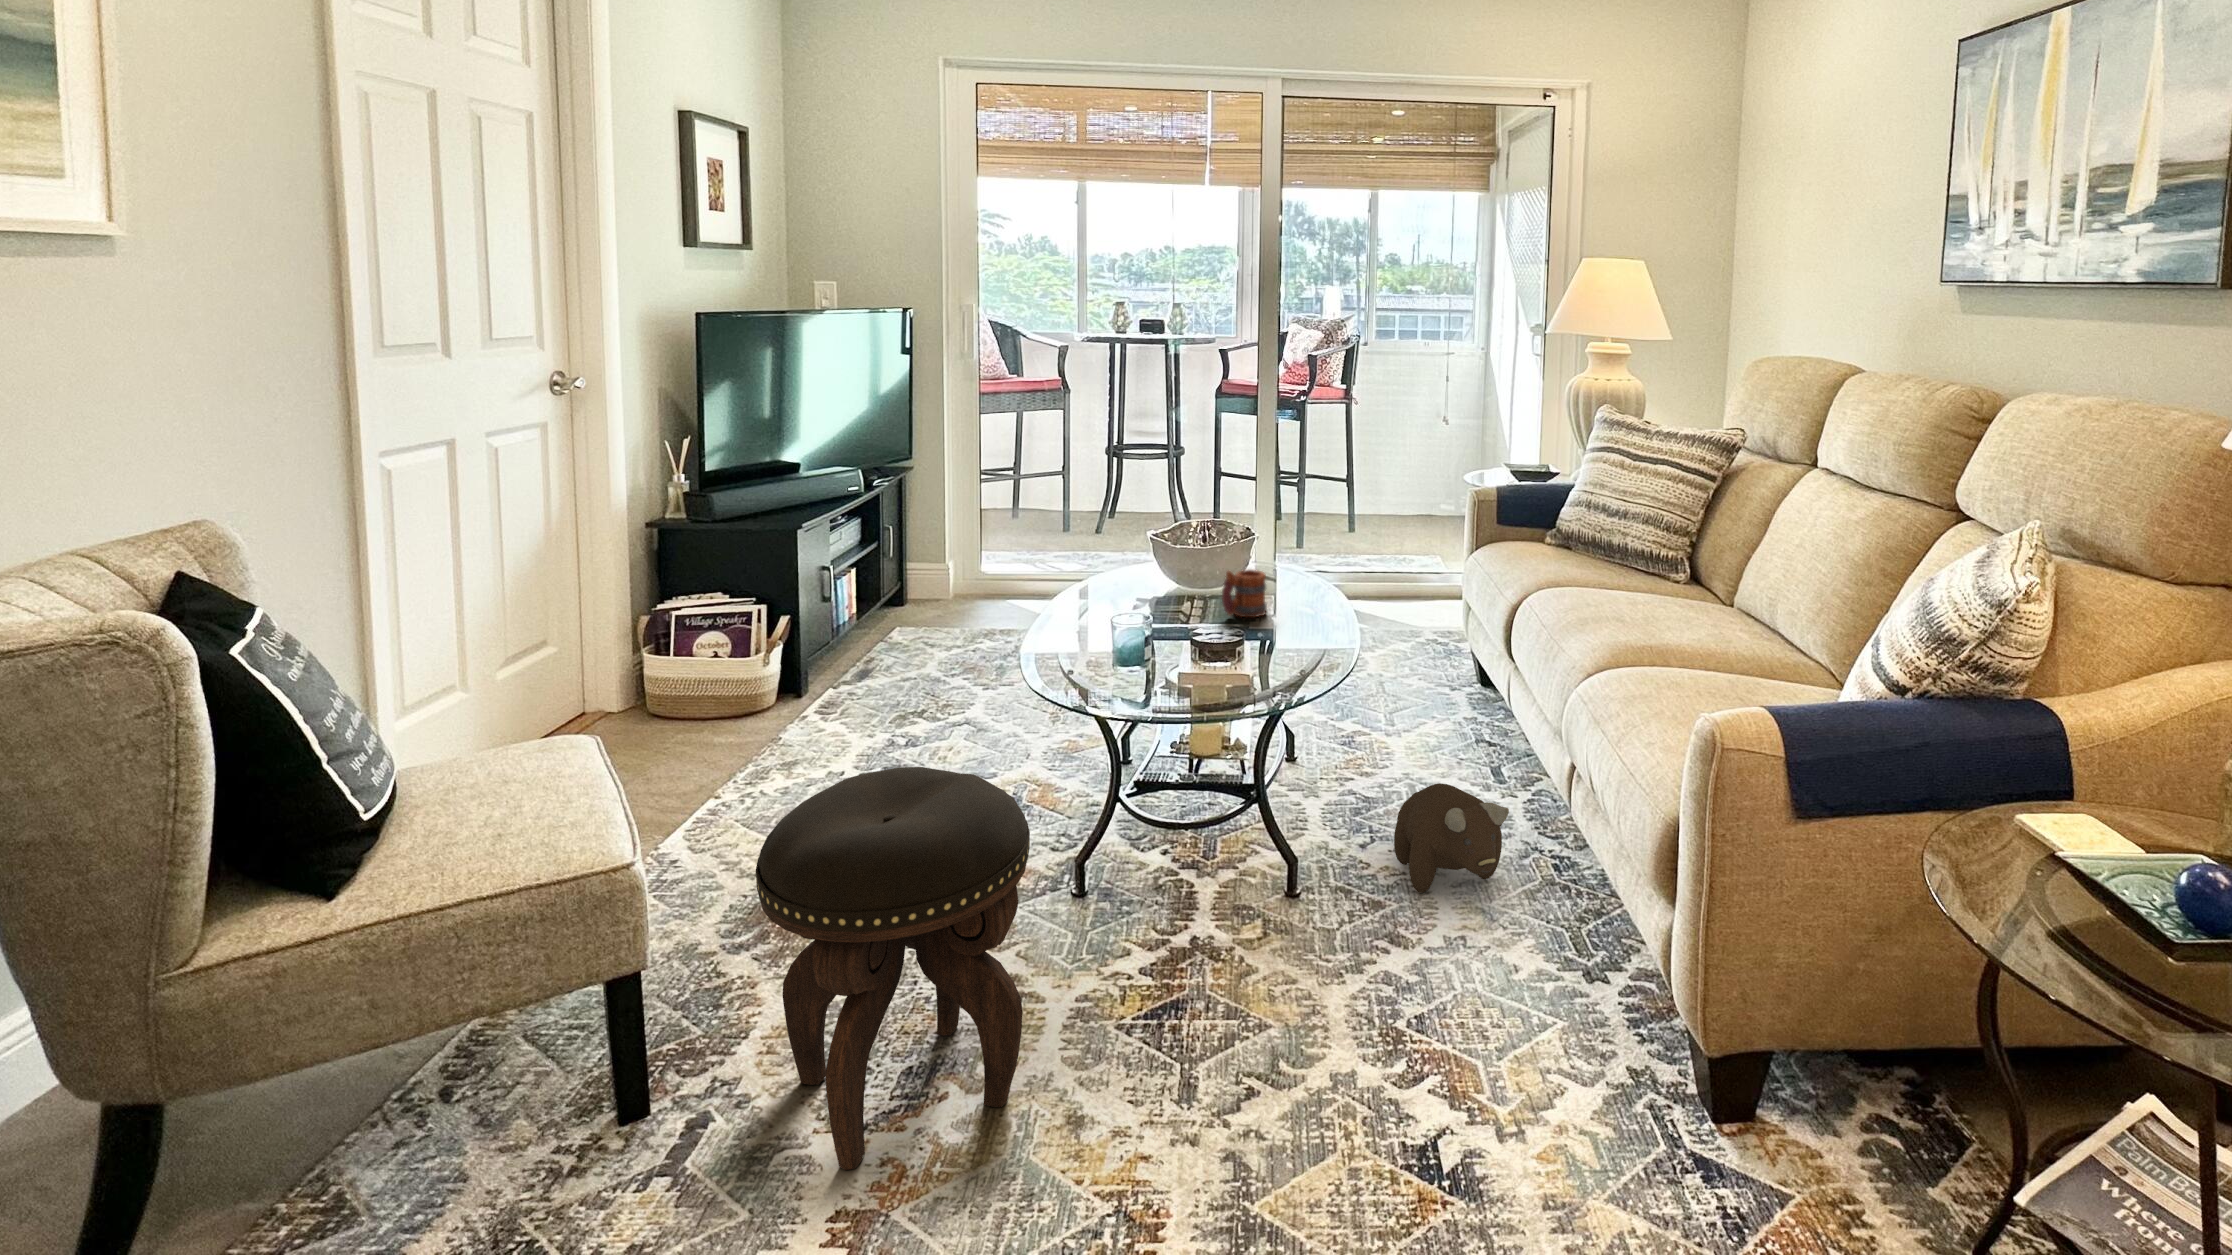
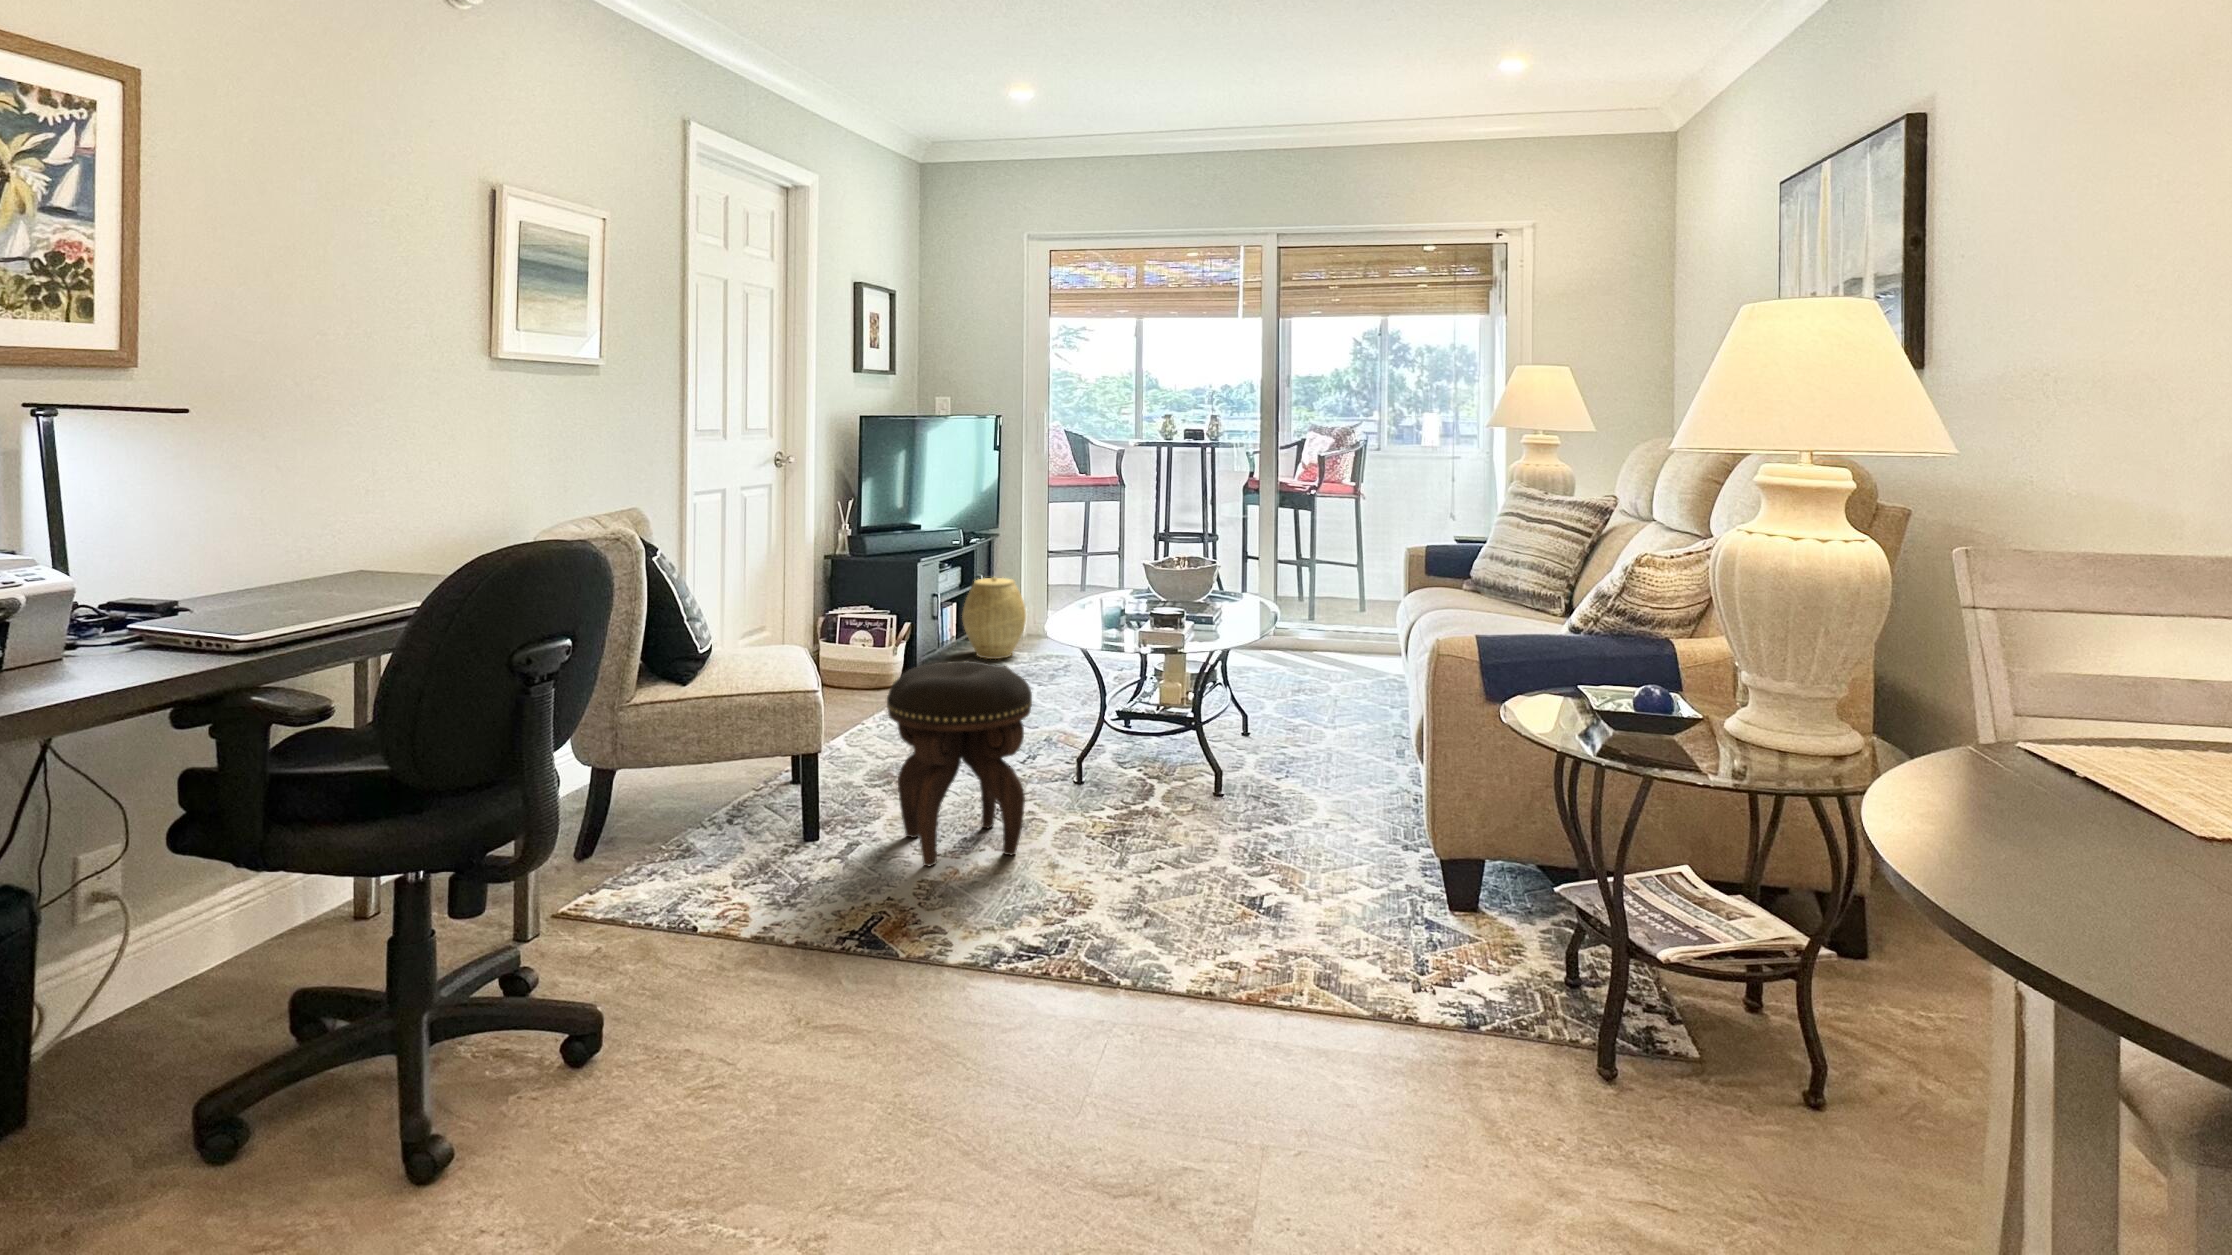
woven basket: none [865,531,956,642] -> present [962,577,1026,659]
mug: present [1222,570,1267,617] -> none [1186,584,1220,618]
plush toy: present [1394,783,1509,893] -> none [1294,729,1368,802]

